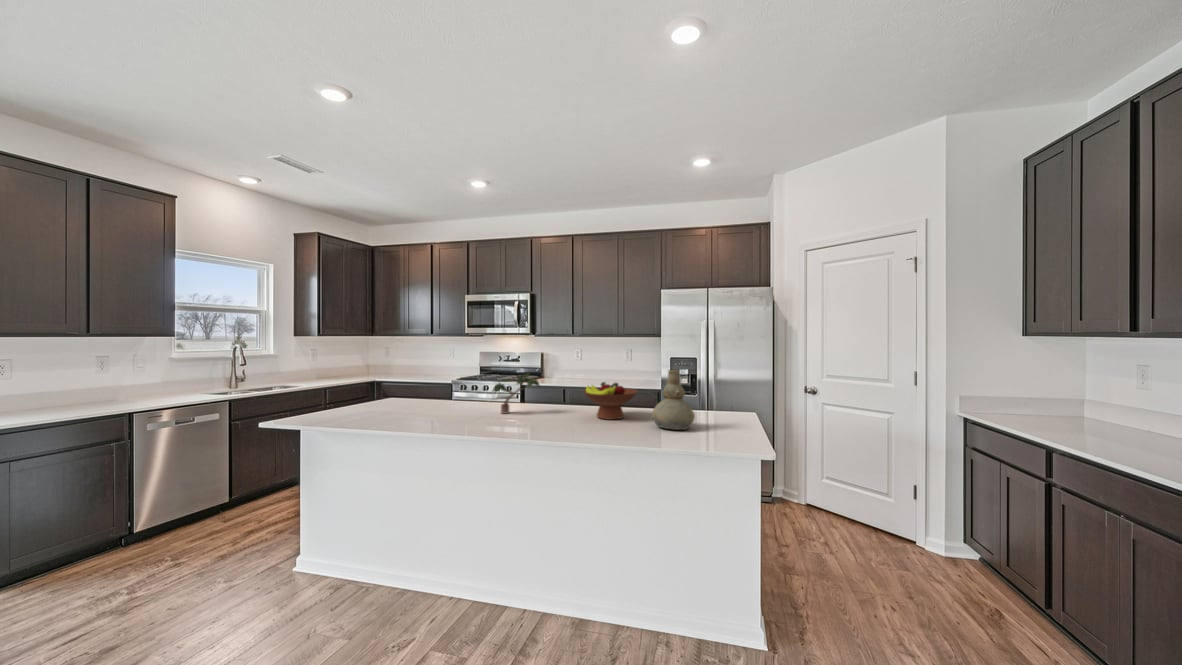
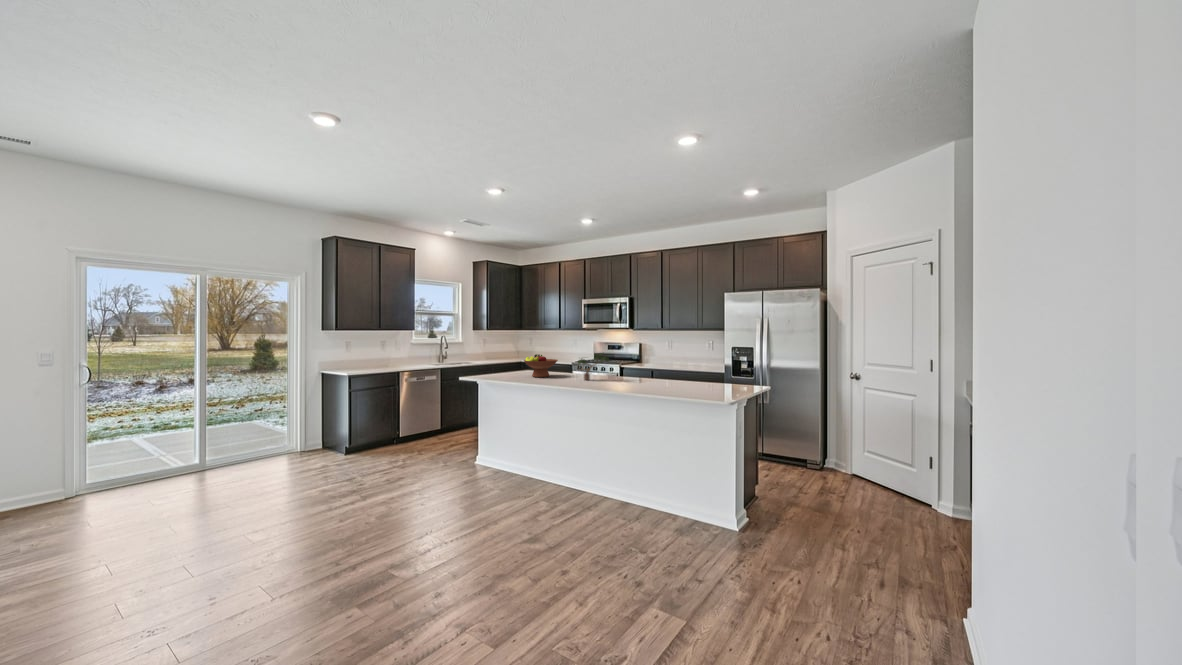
vase: present [652,370,695,430] -> none [678,349,709,392]
fruit bowl: present [583,382,638,419] -> present [524,354,558,377]

